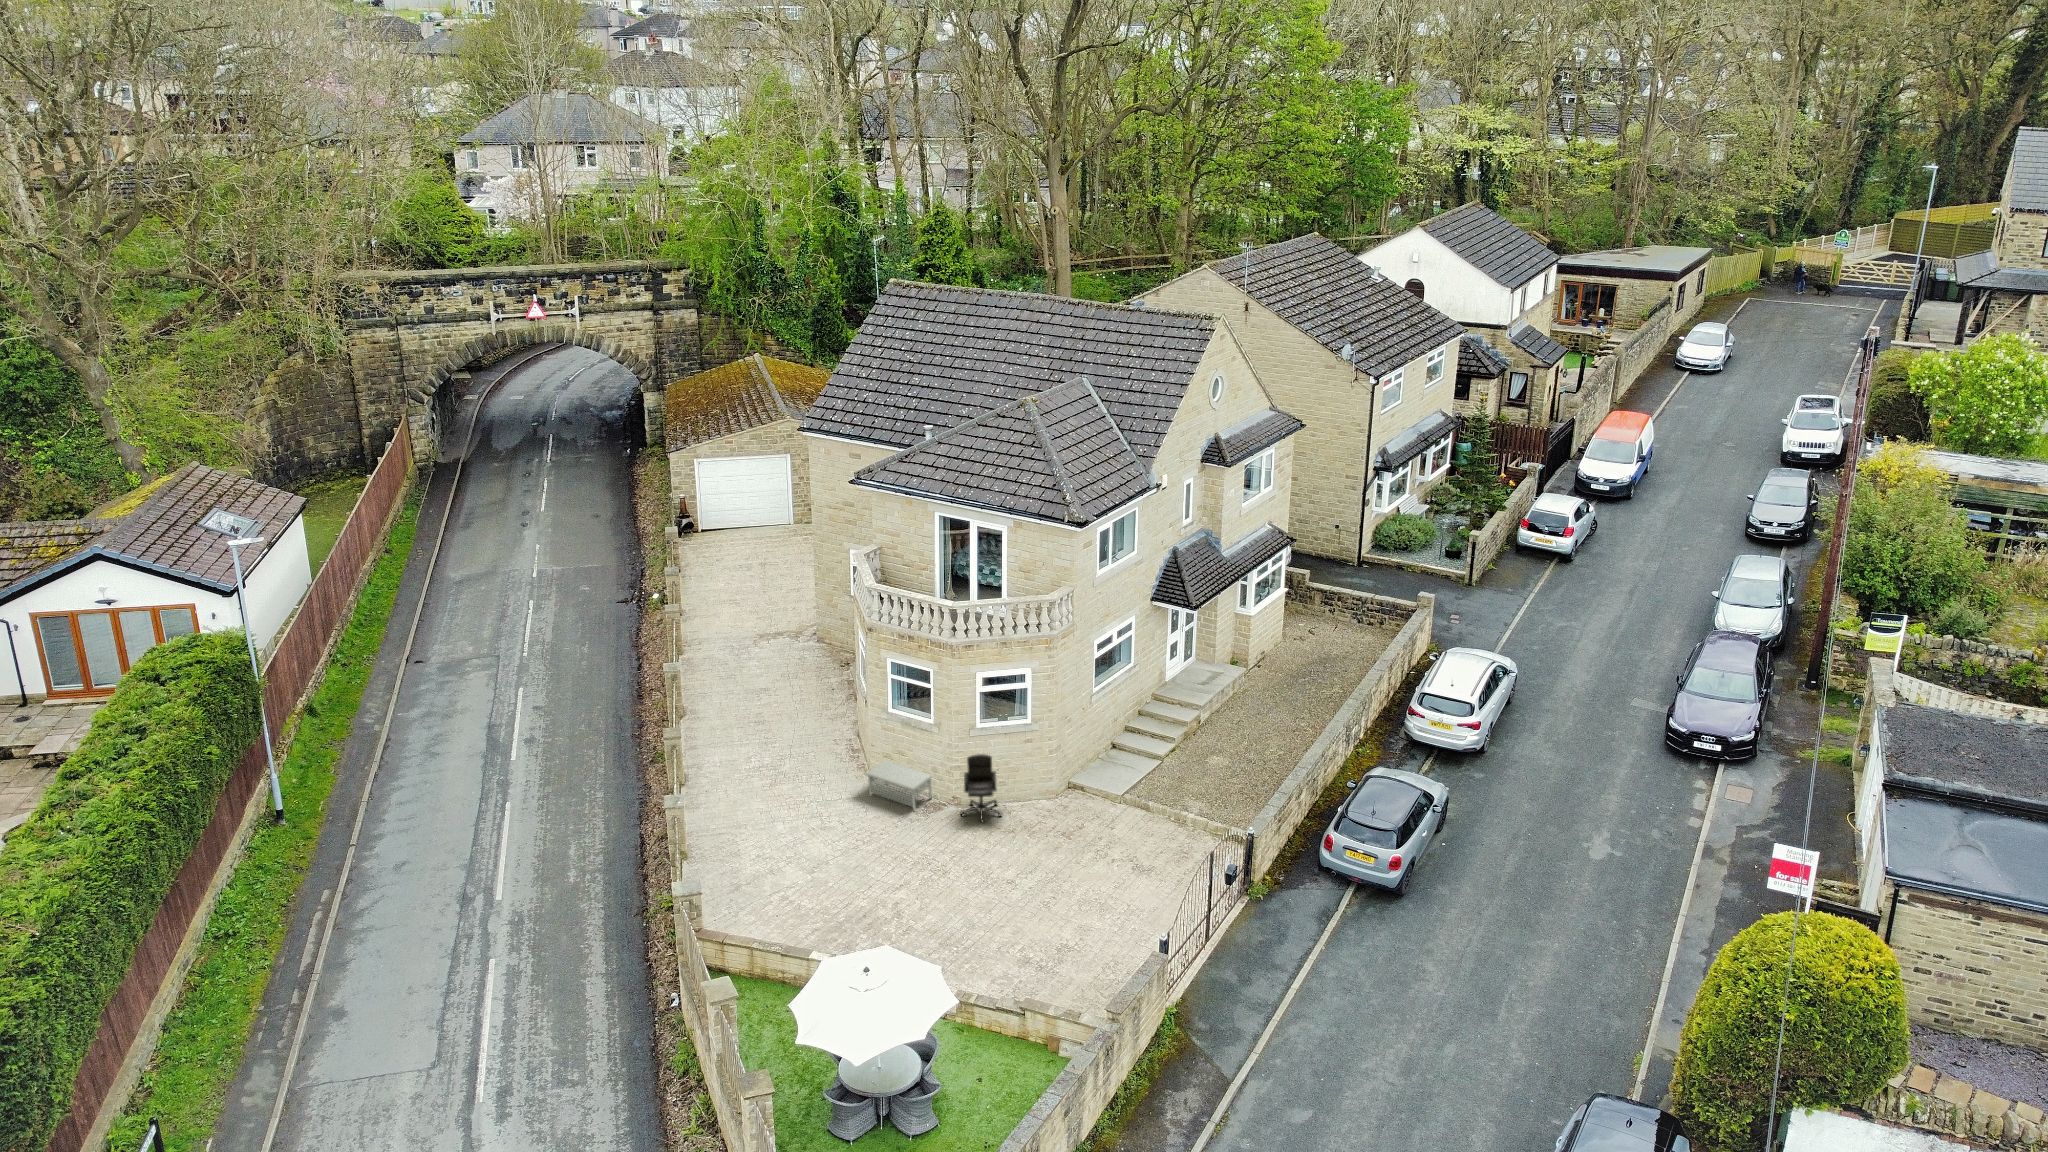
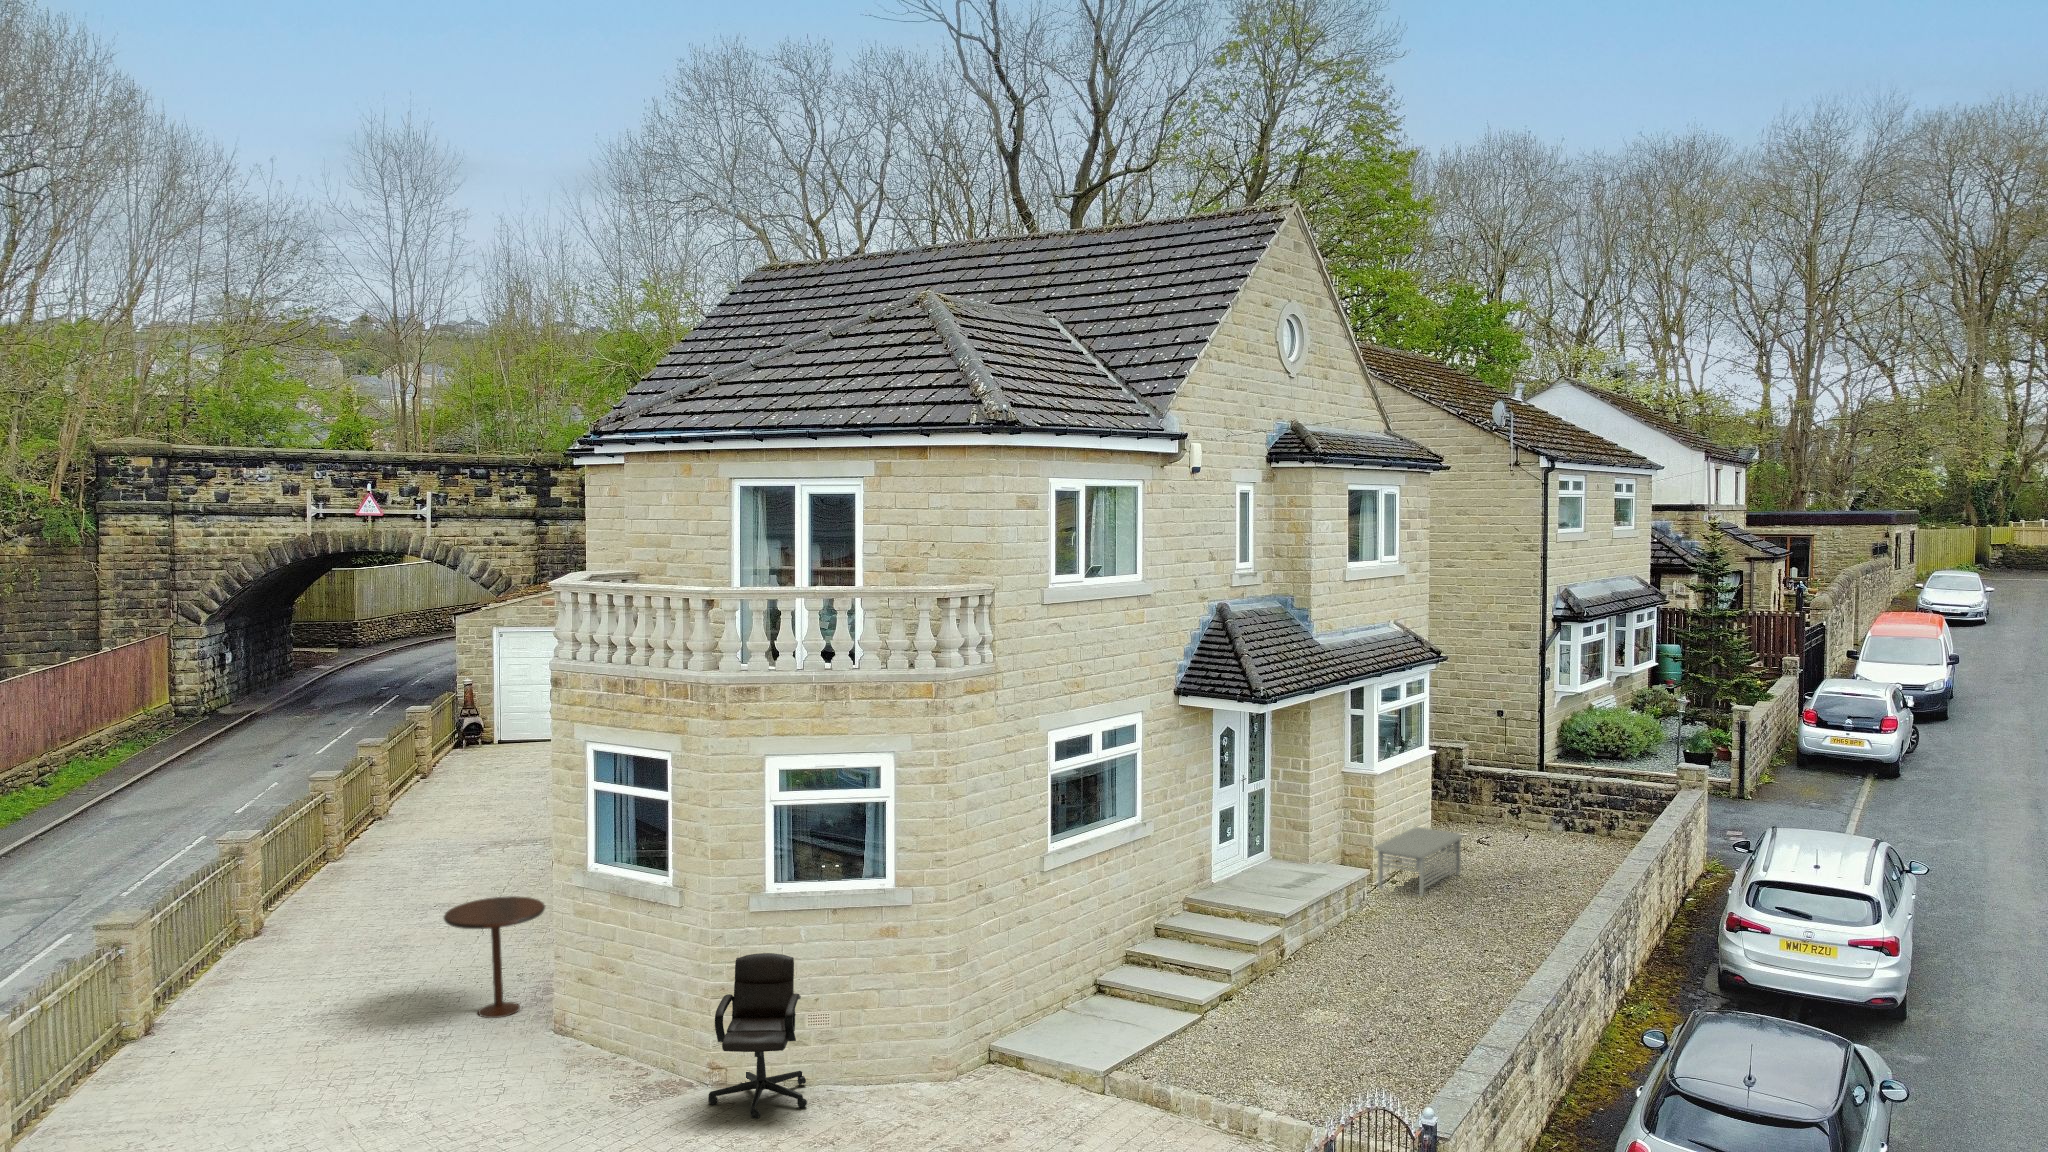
pedestal table: none [818,715,862,771] -> present [444,896,545,1018]
storage bench: present [866,760,932,810] -> present [1374,827,1463,896]

